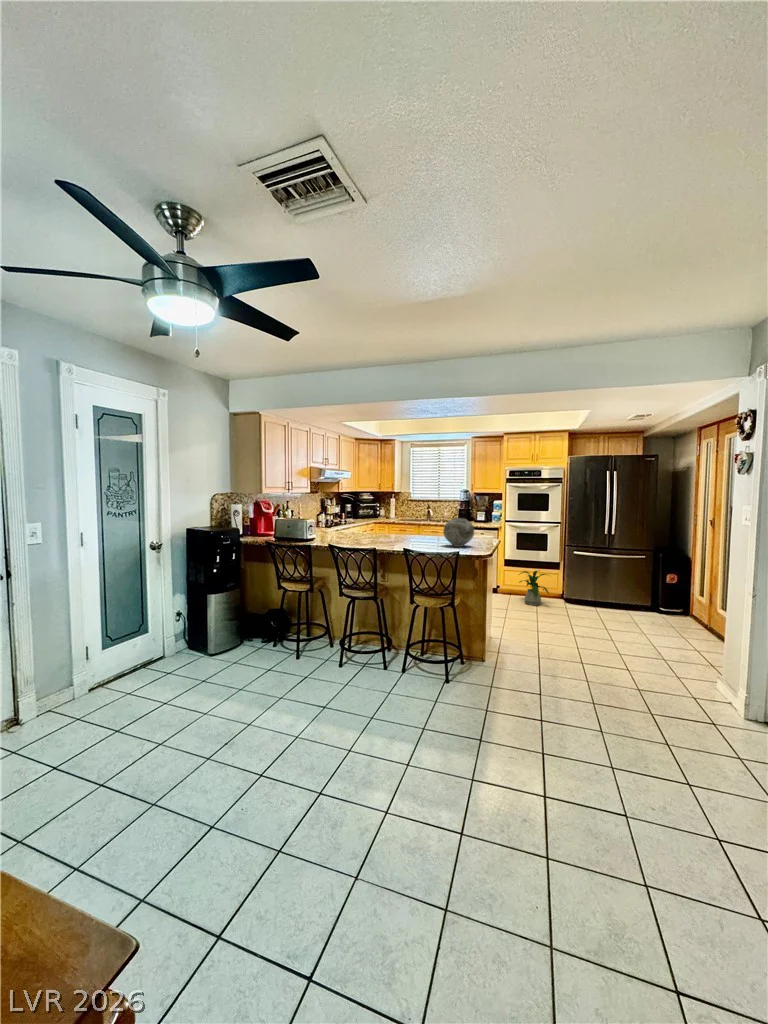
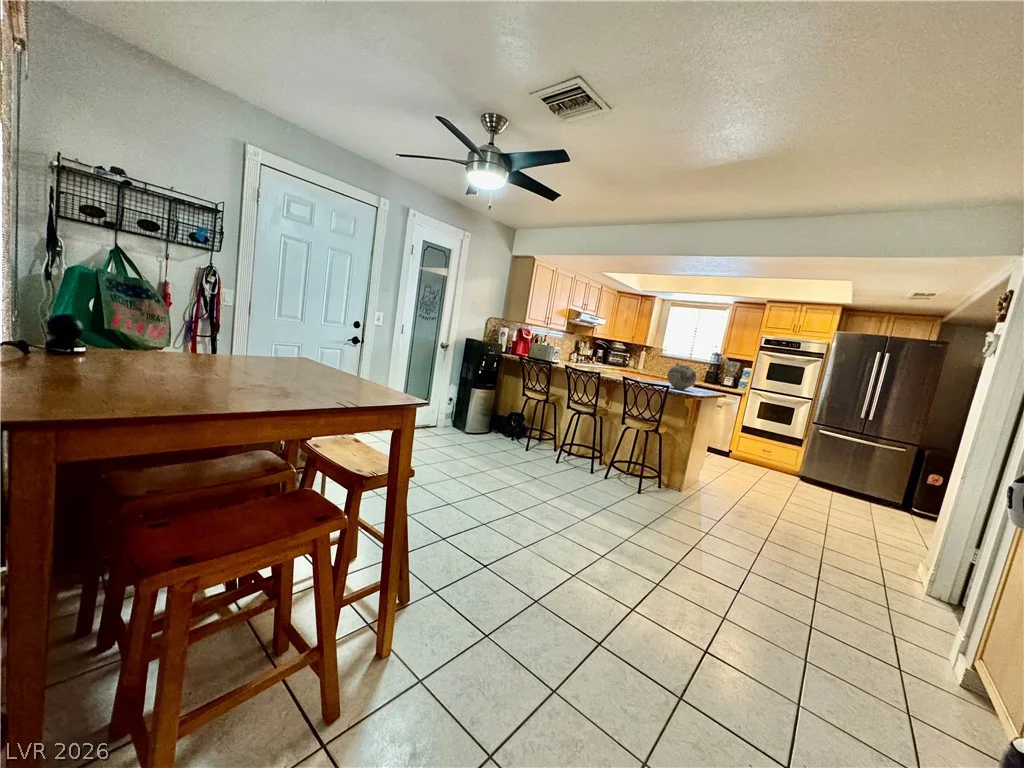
house plant: present [520,570,549,605] -> none [748,437,785,472]

